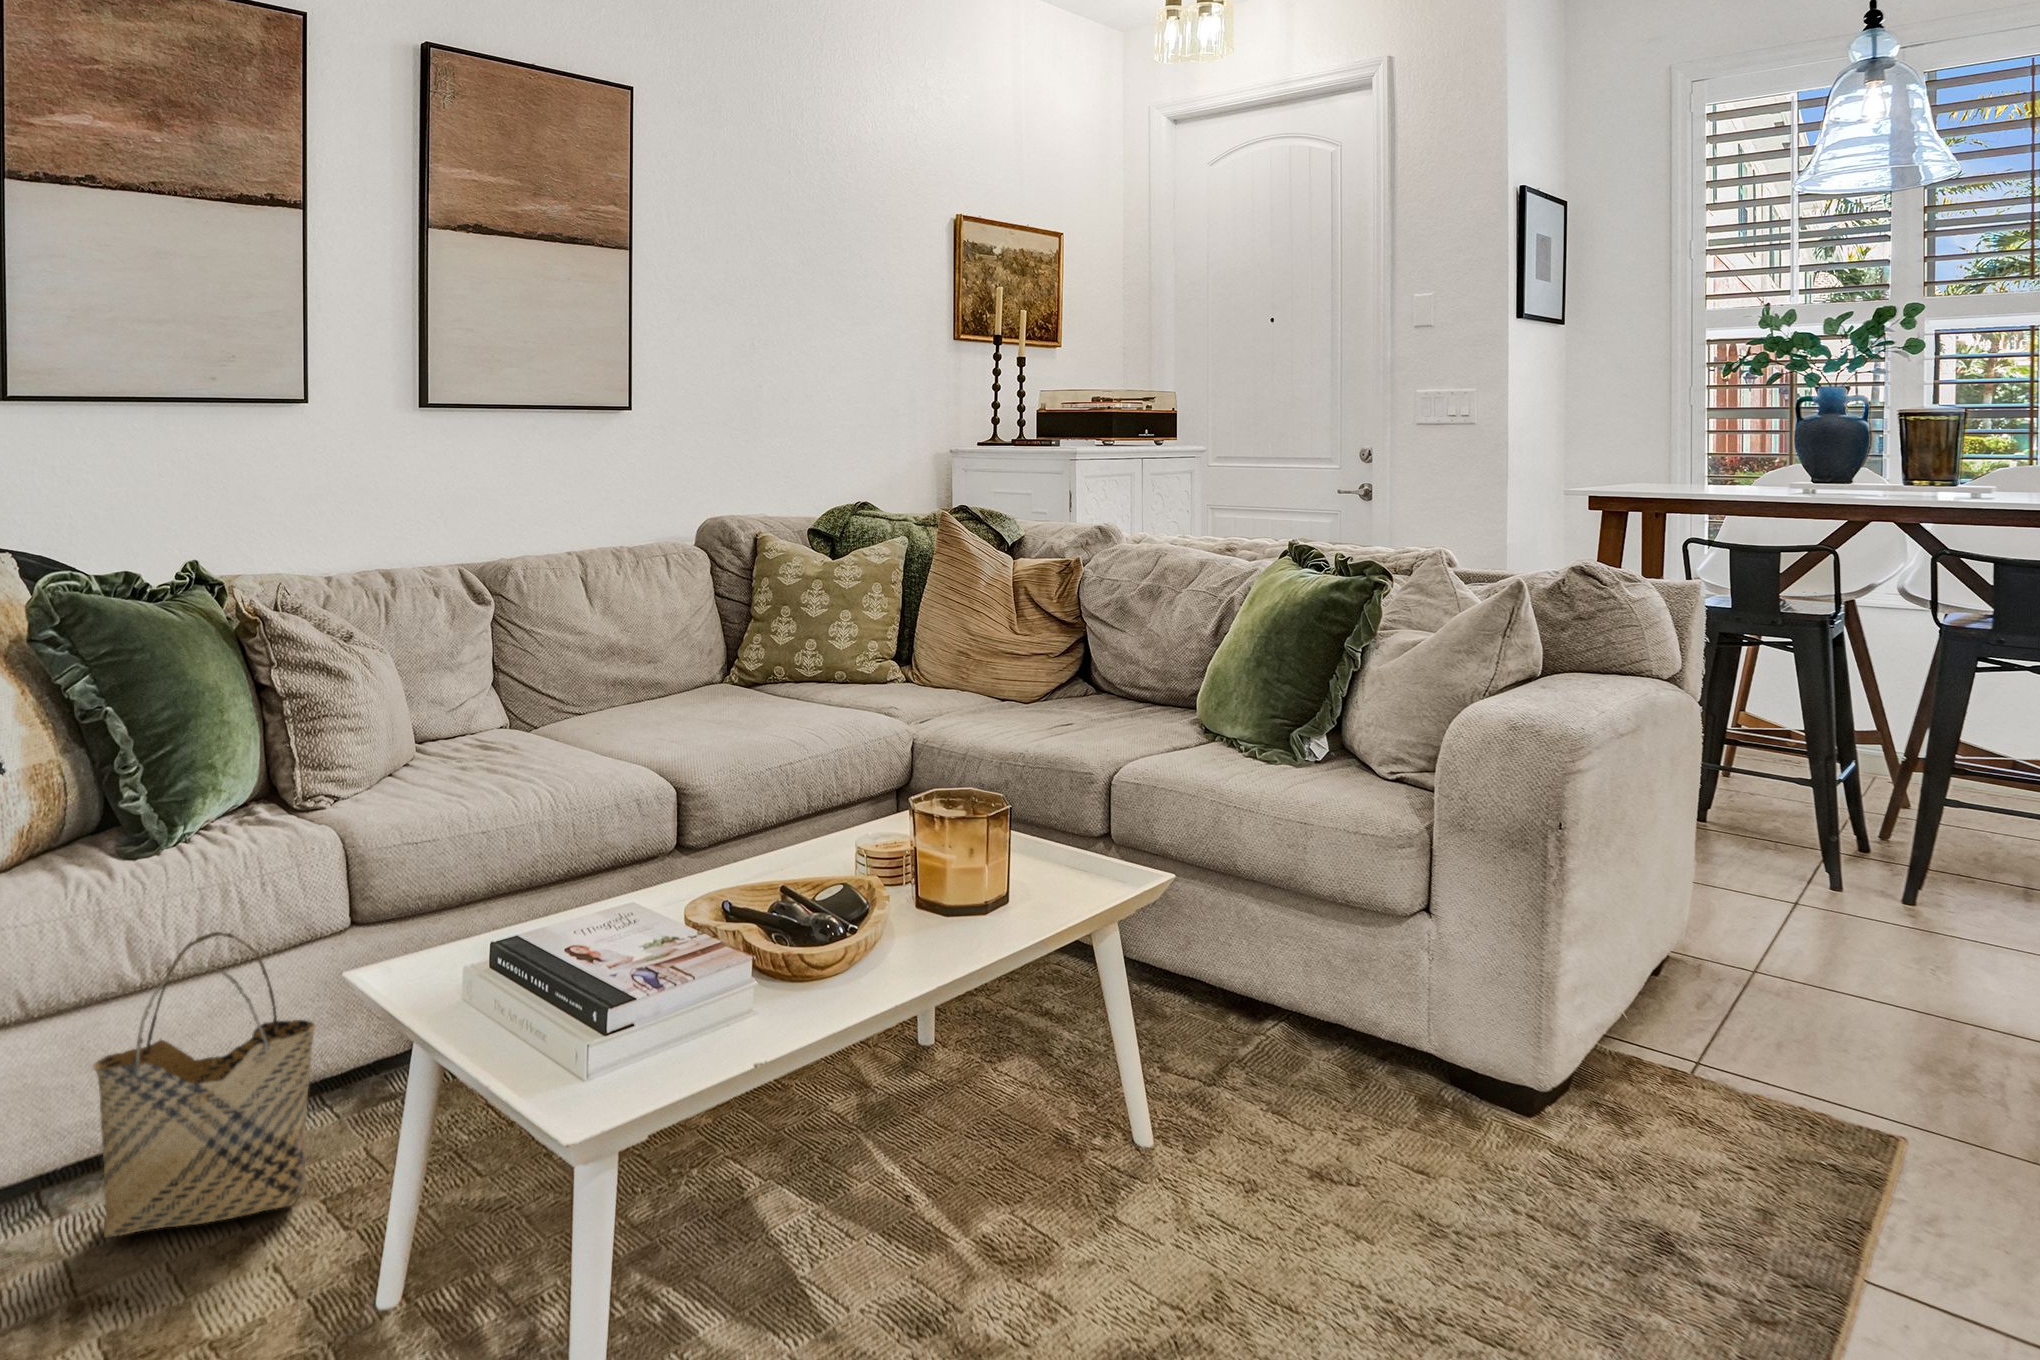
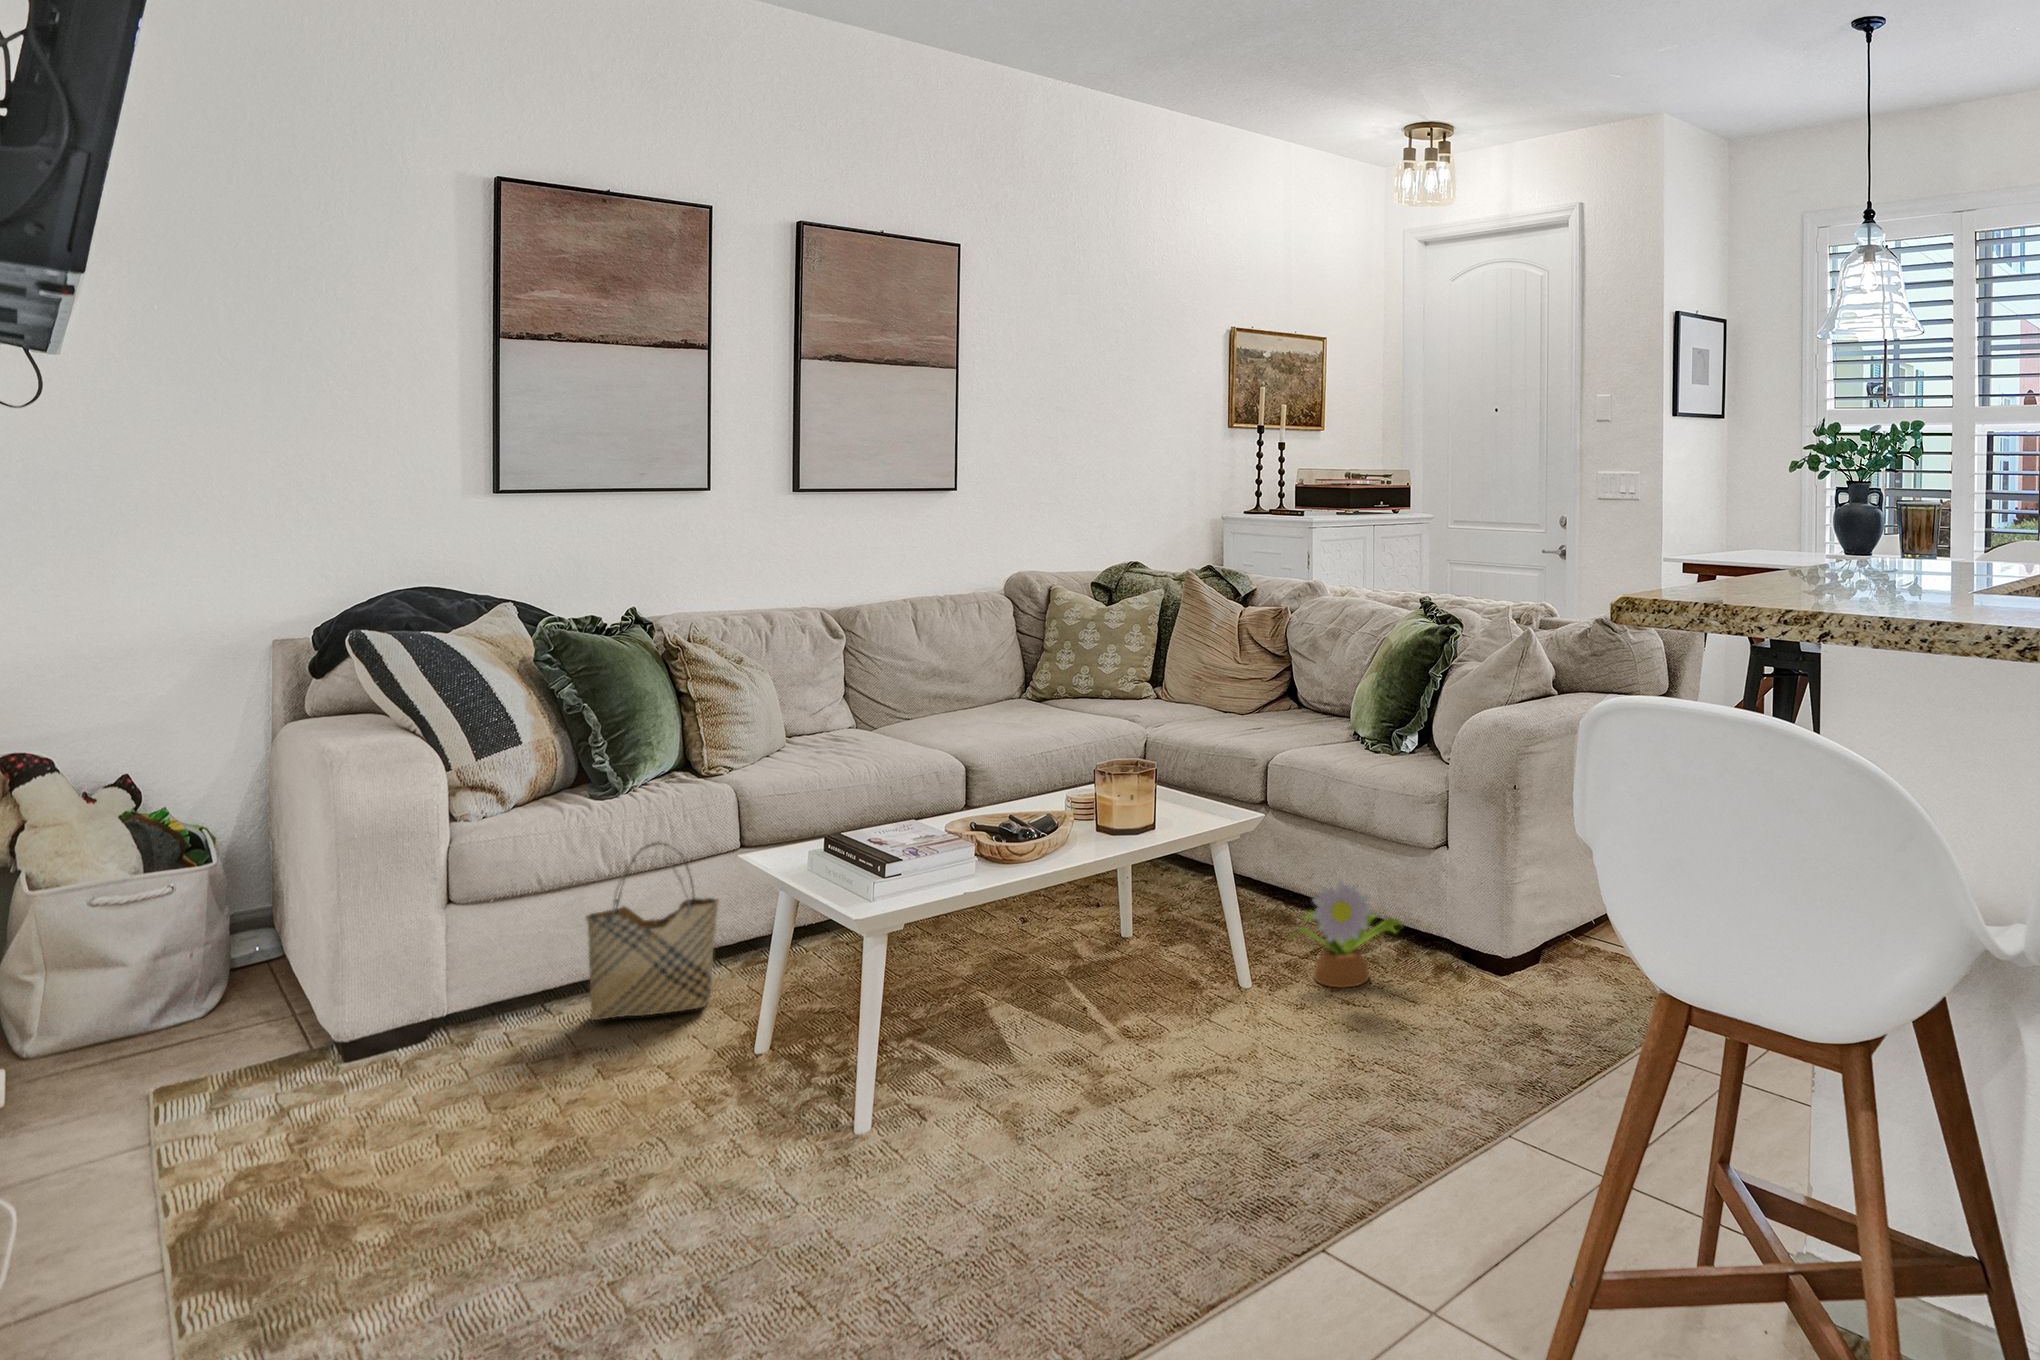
decorative plant: none [1210,983,1385,1151] -> present [1290,880,1401,988]

